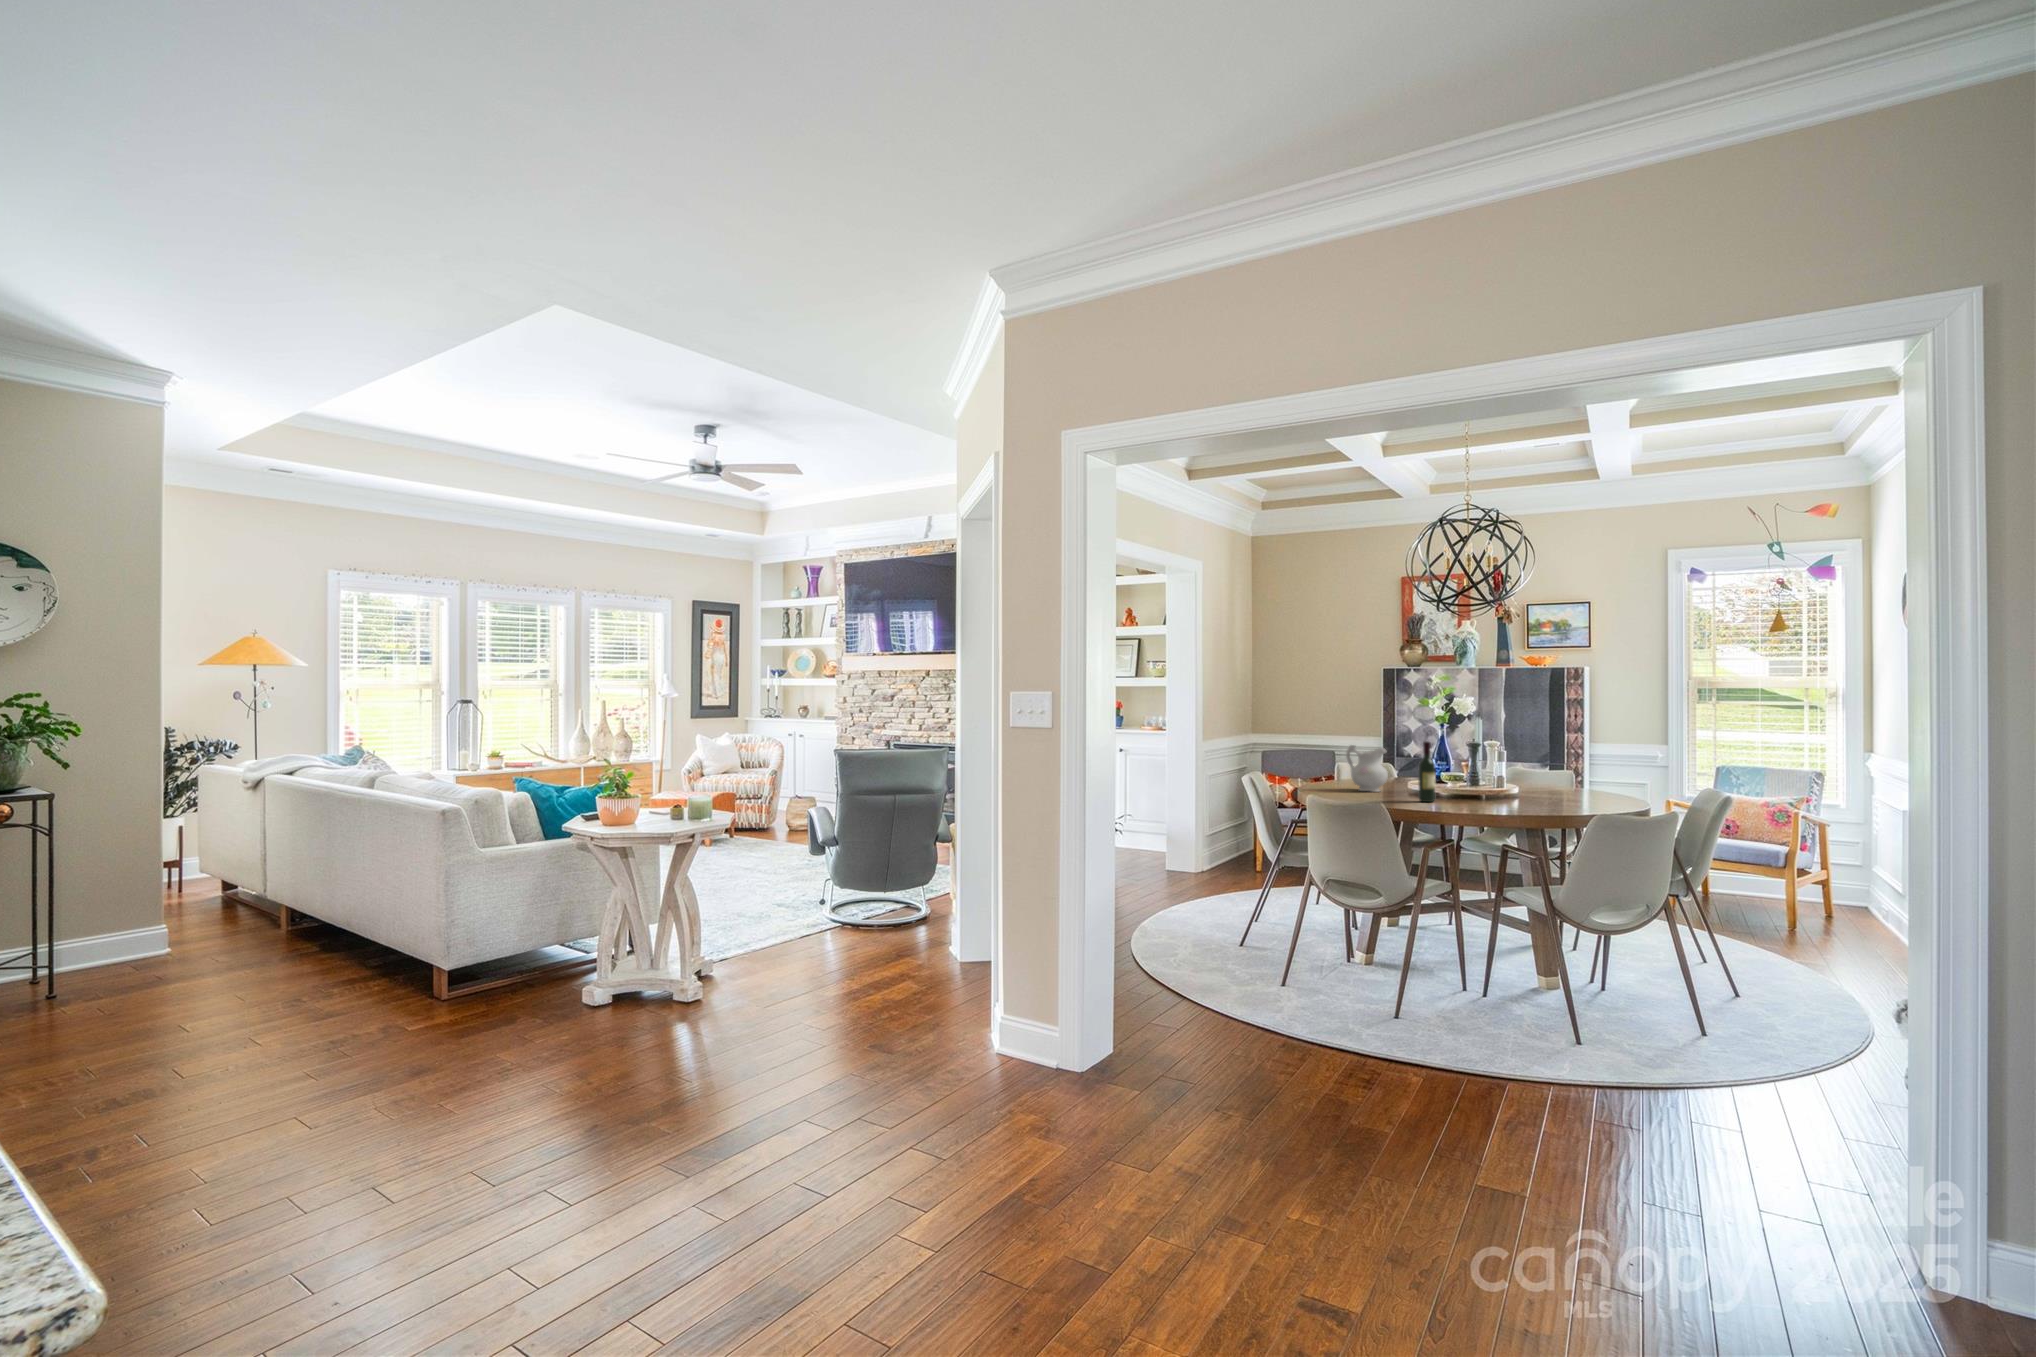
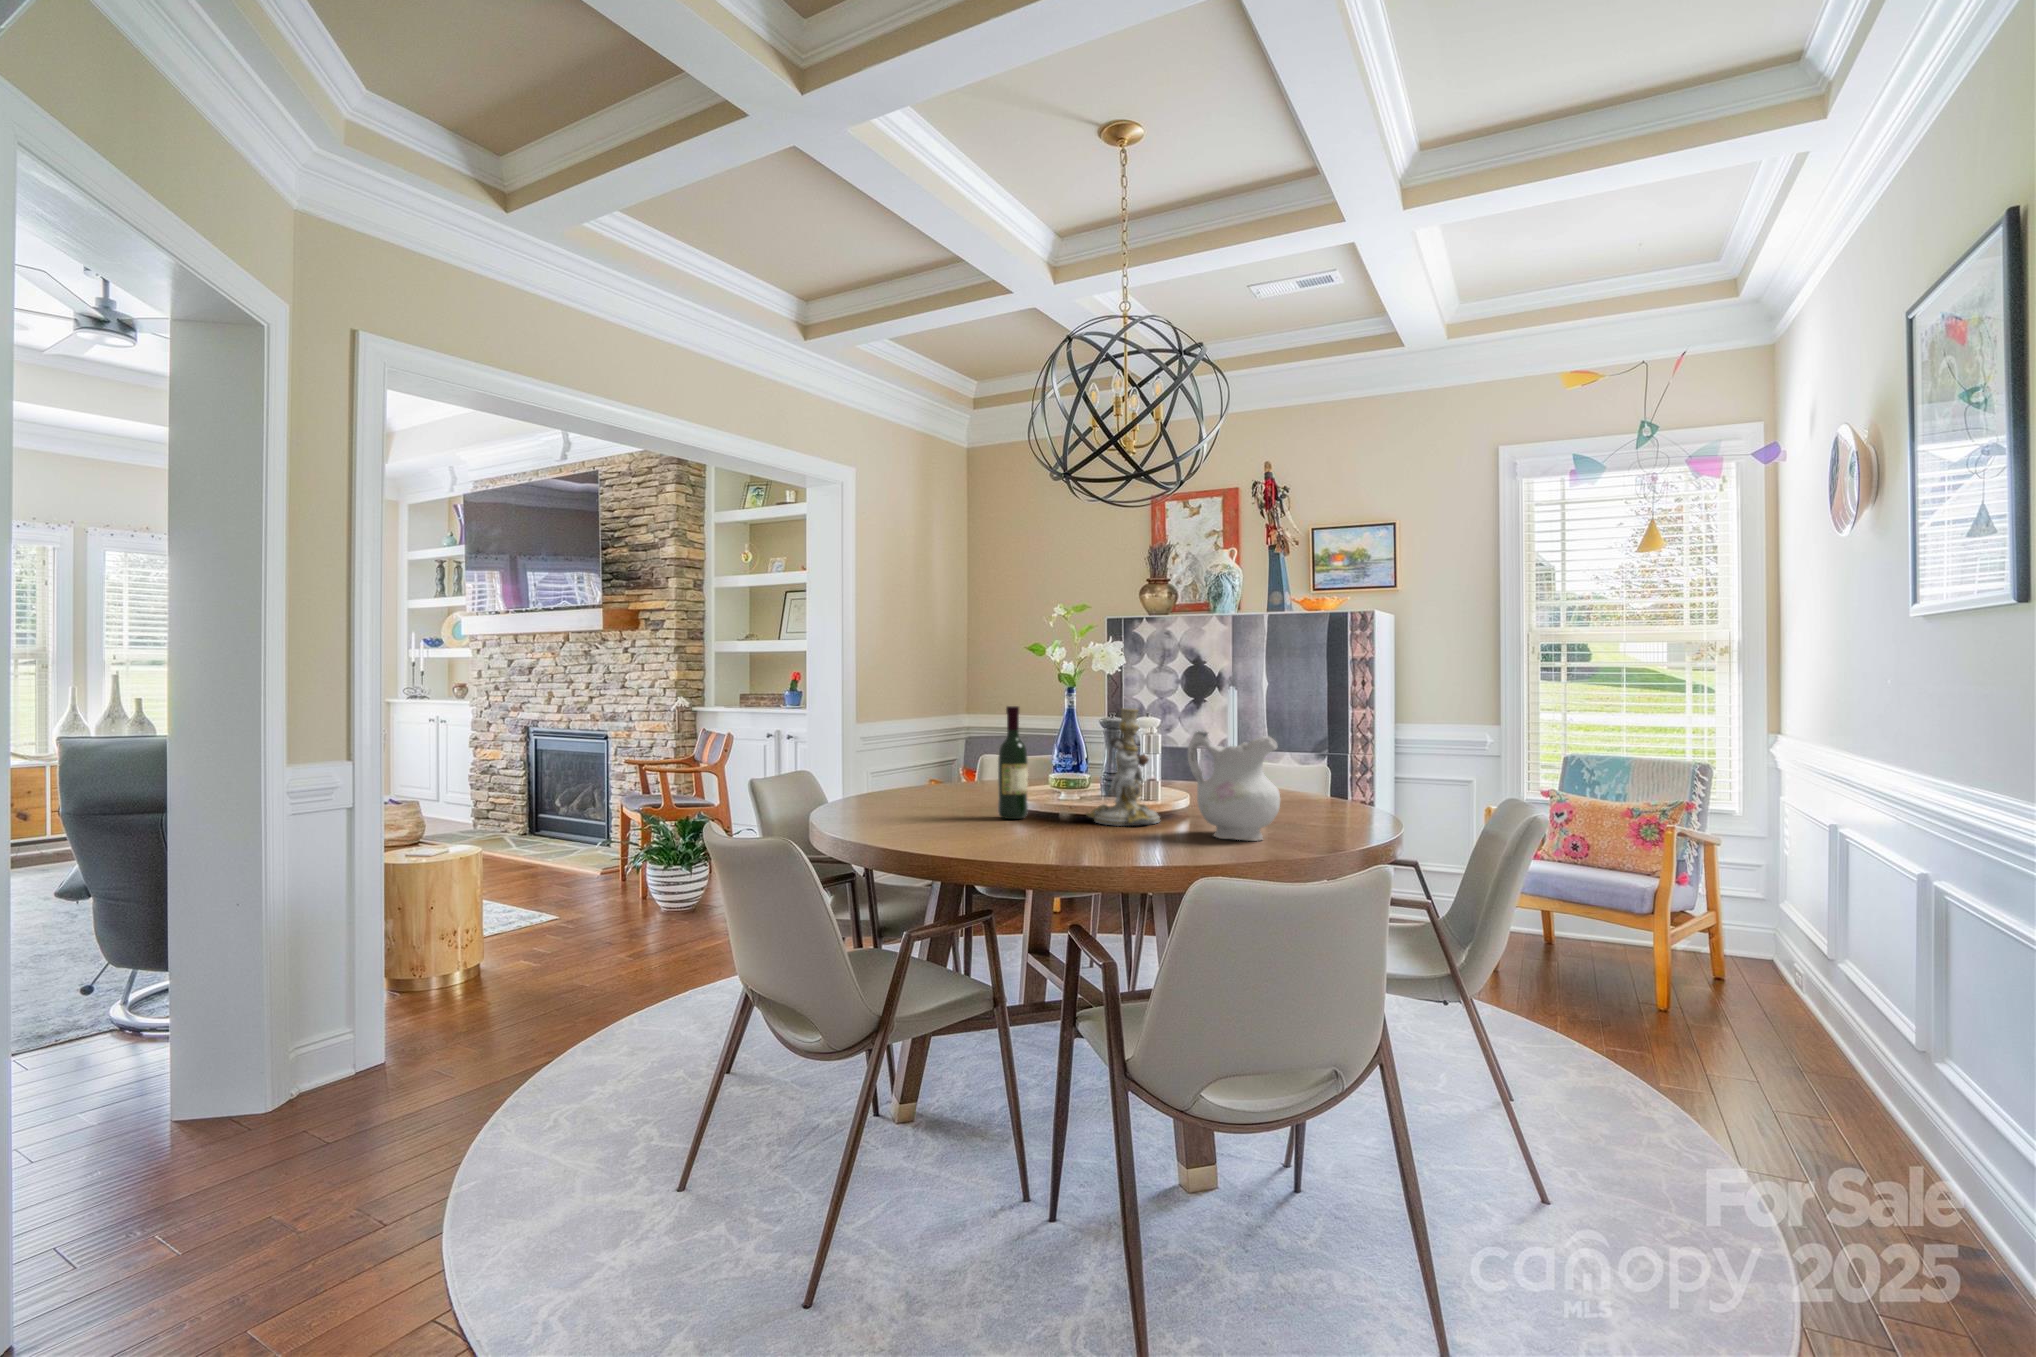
candlestick: none [1470,743,1513,805] -> present [1086,708,1160,826]
ceramic pitcher: present [1346,745,1388,792] -> present [1188,731,1280,841]

